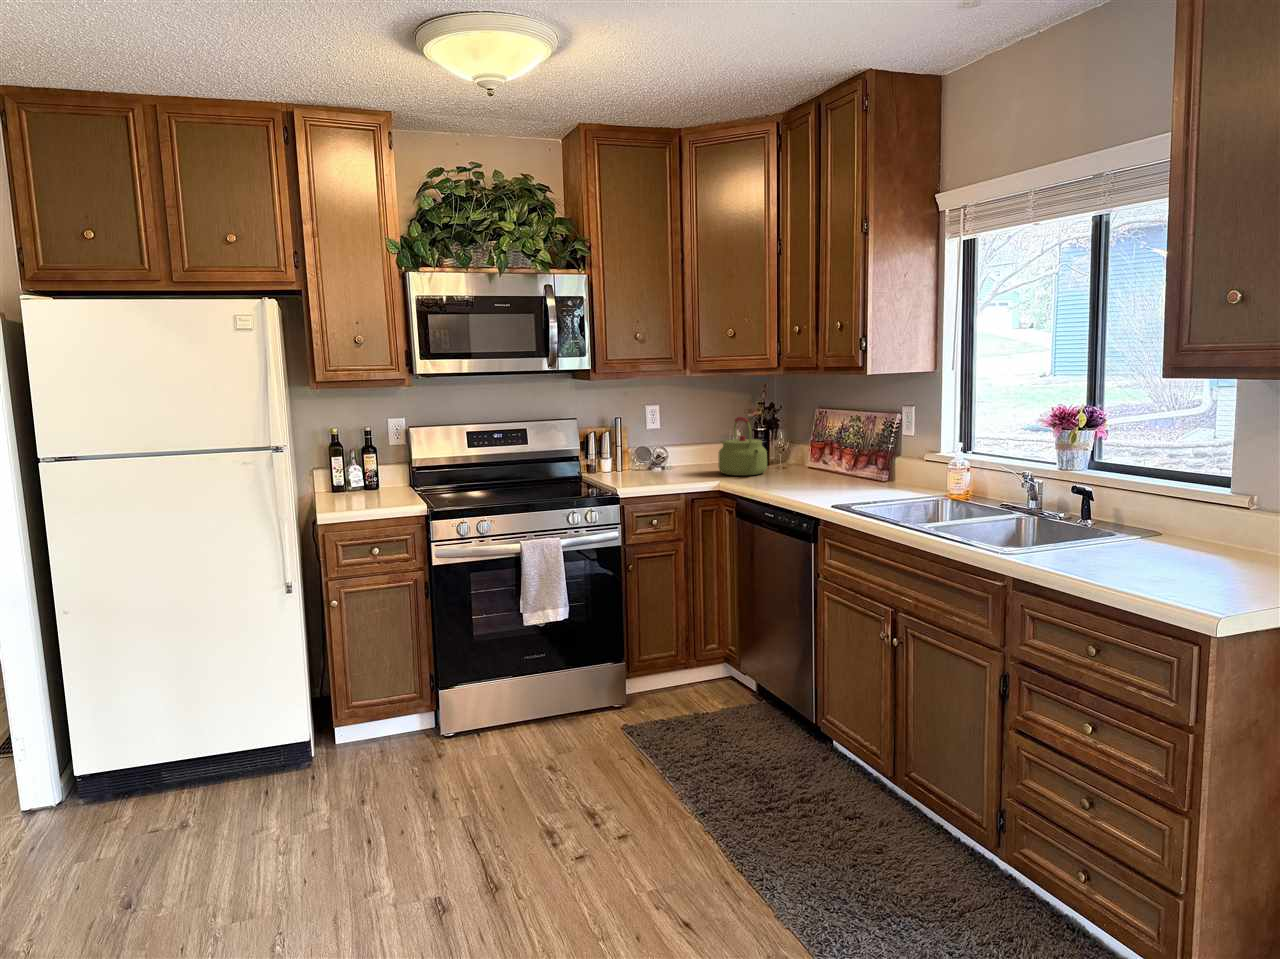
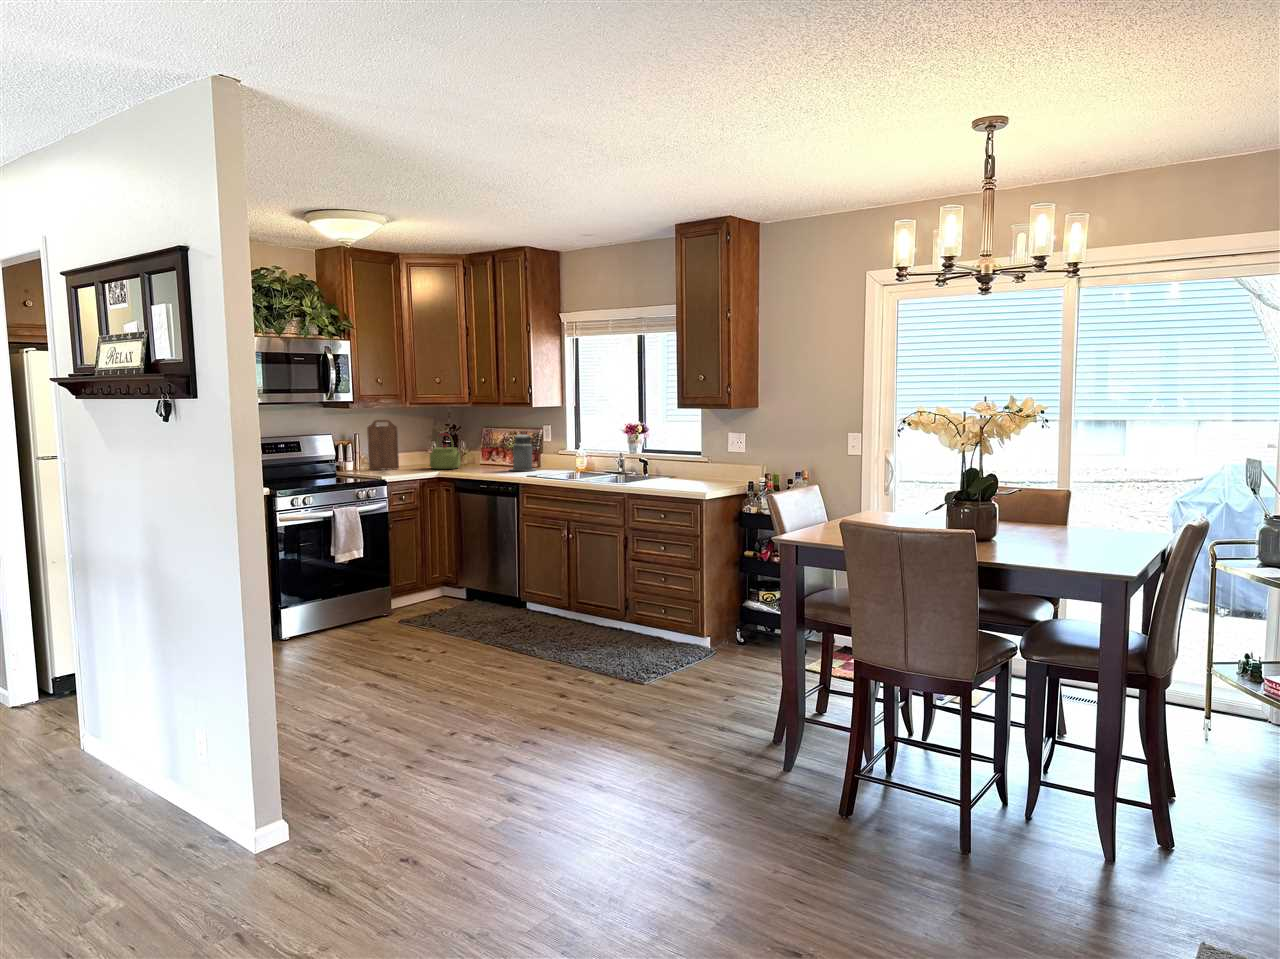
cutting board: none [631,395,675,471] -> present [367,420,399,470]
canister: none [833,417,883,488] -> present [511,434,536,471]

